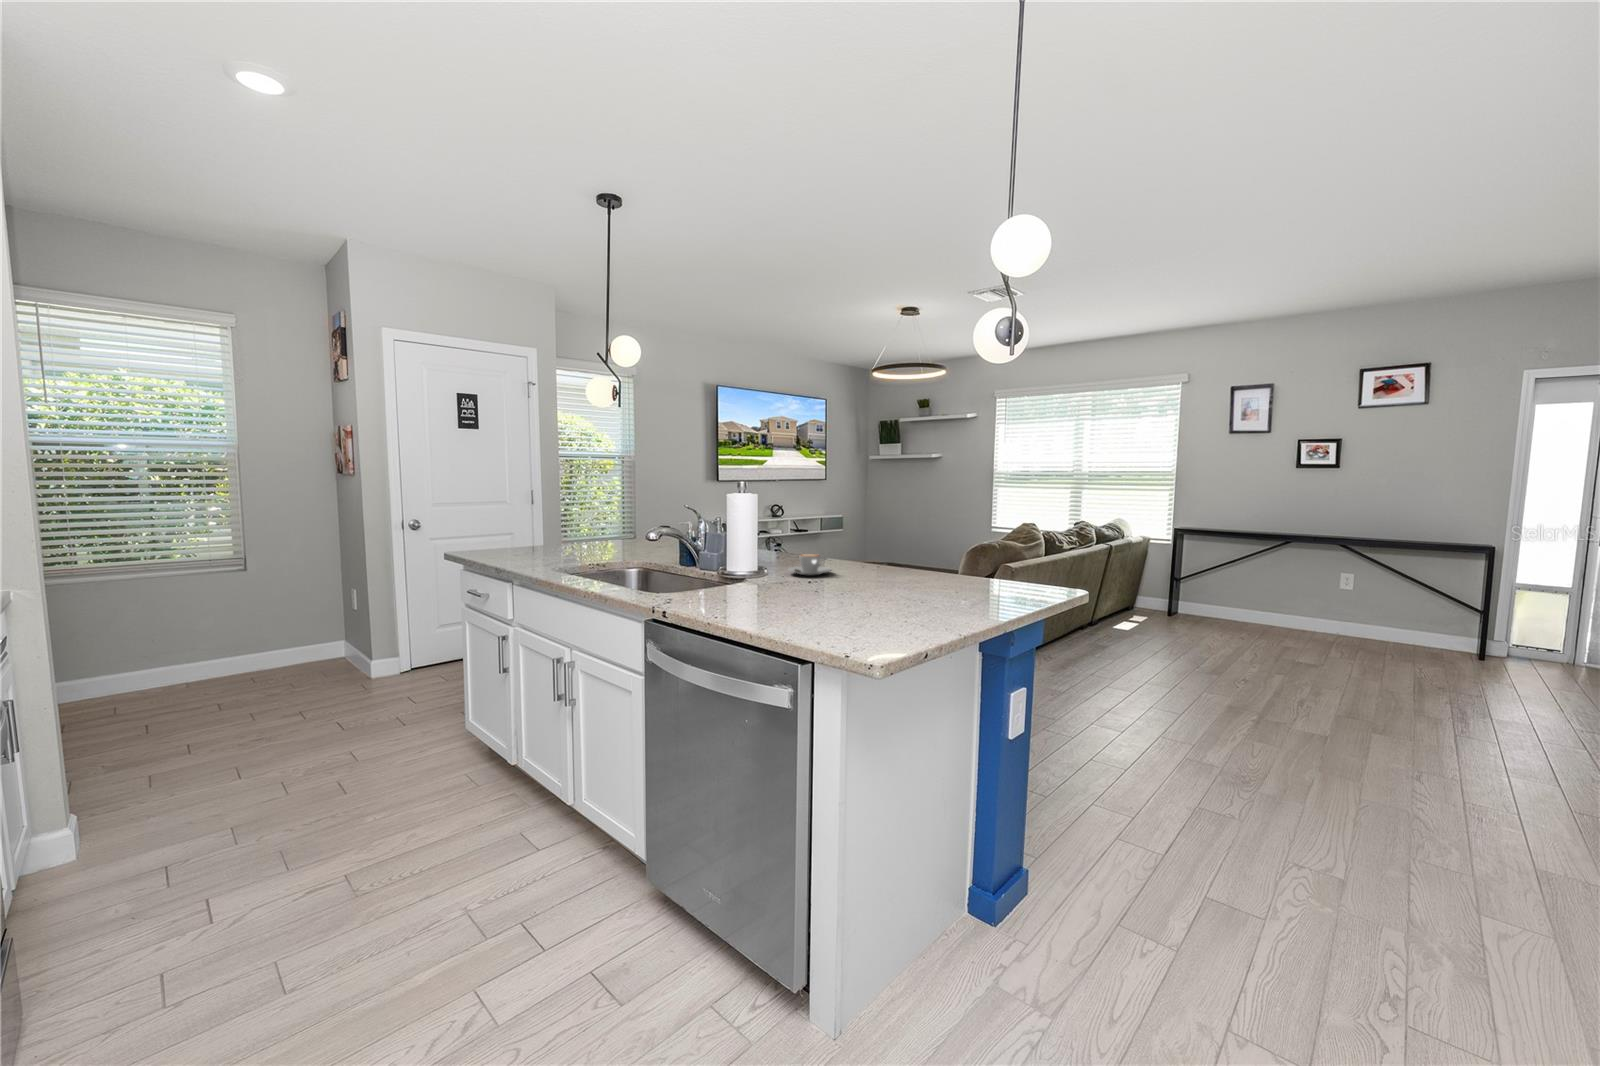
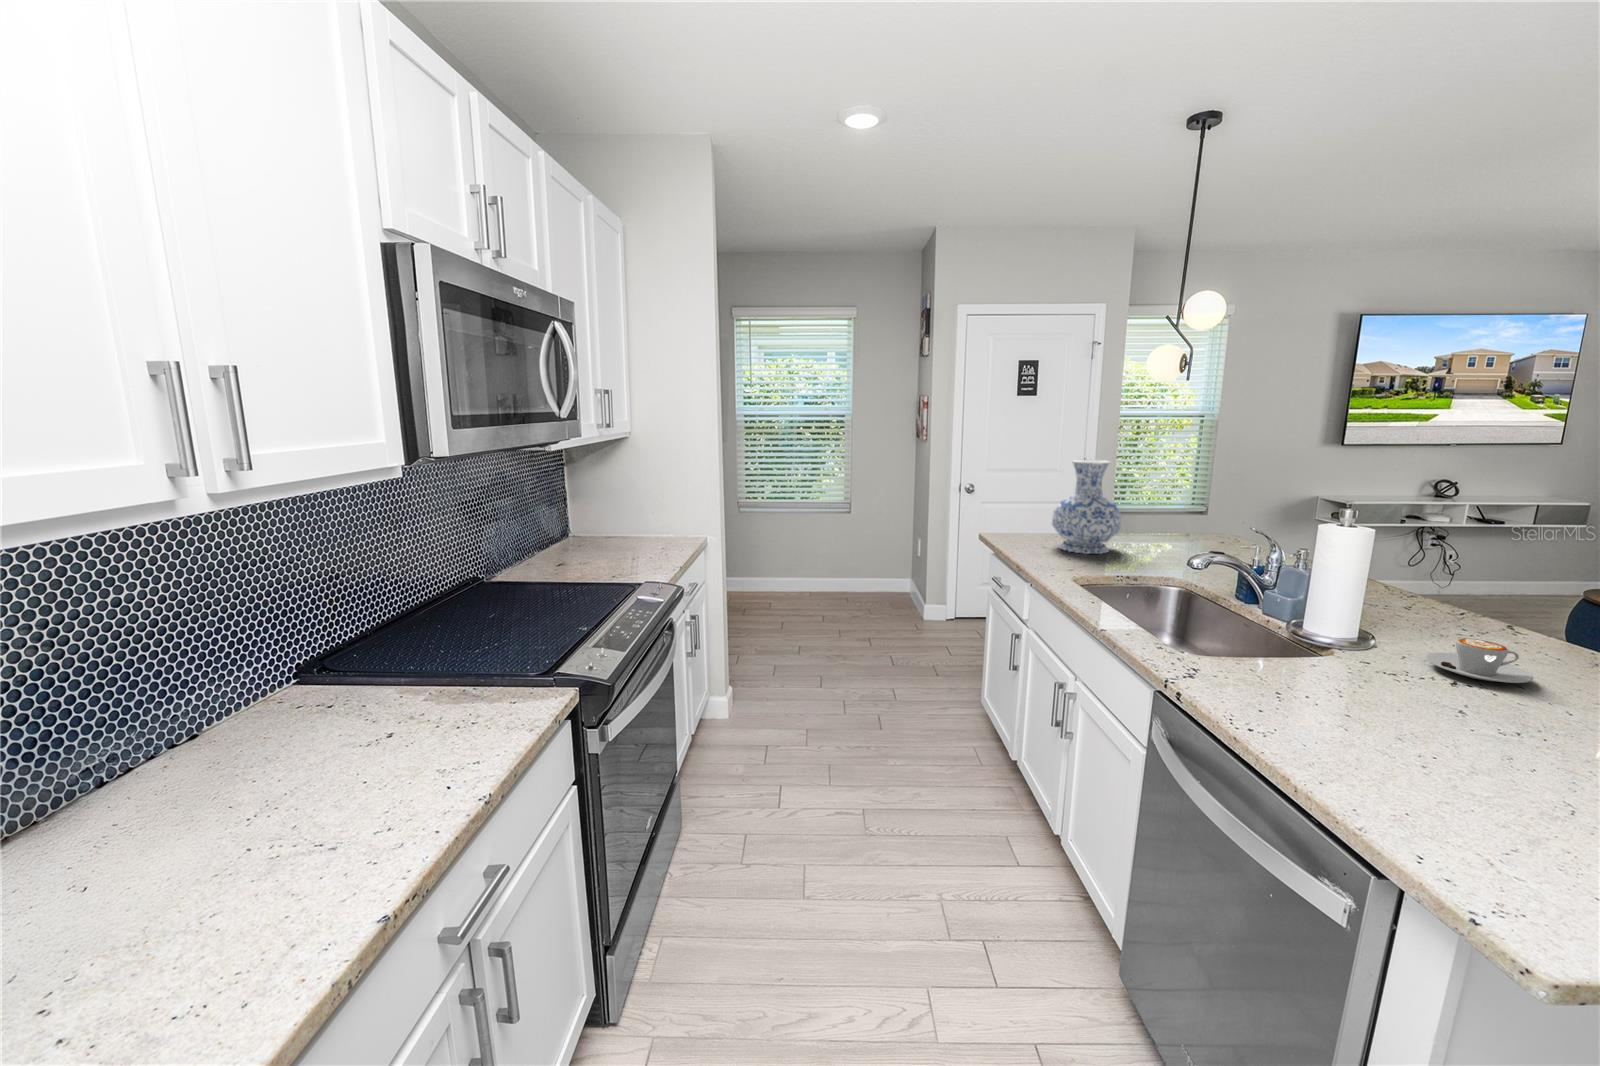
vase: none [525,471,586,555] -> present [1052,459,1121,554]

